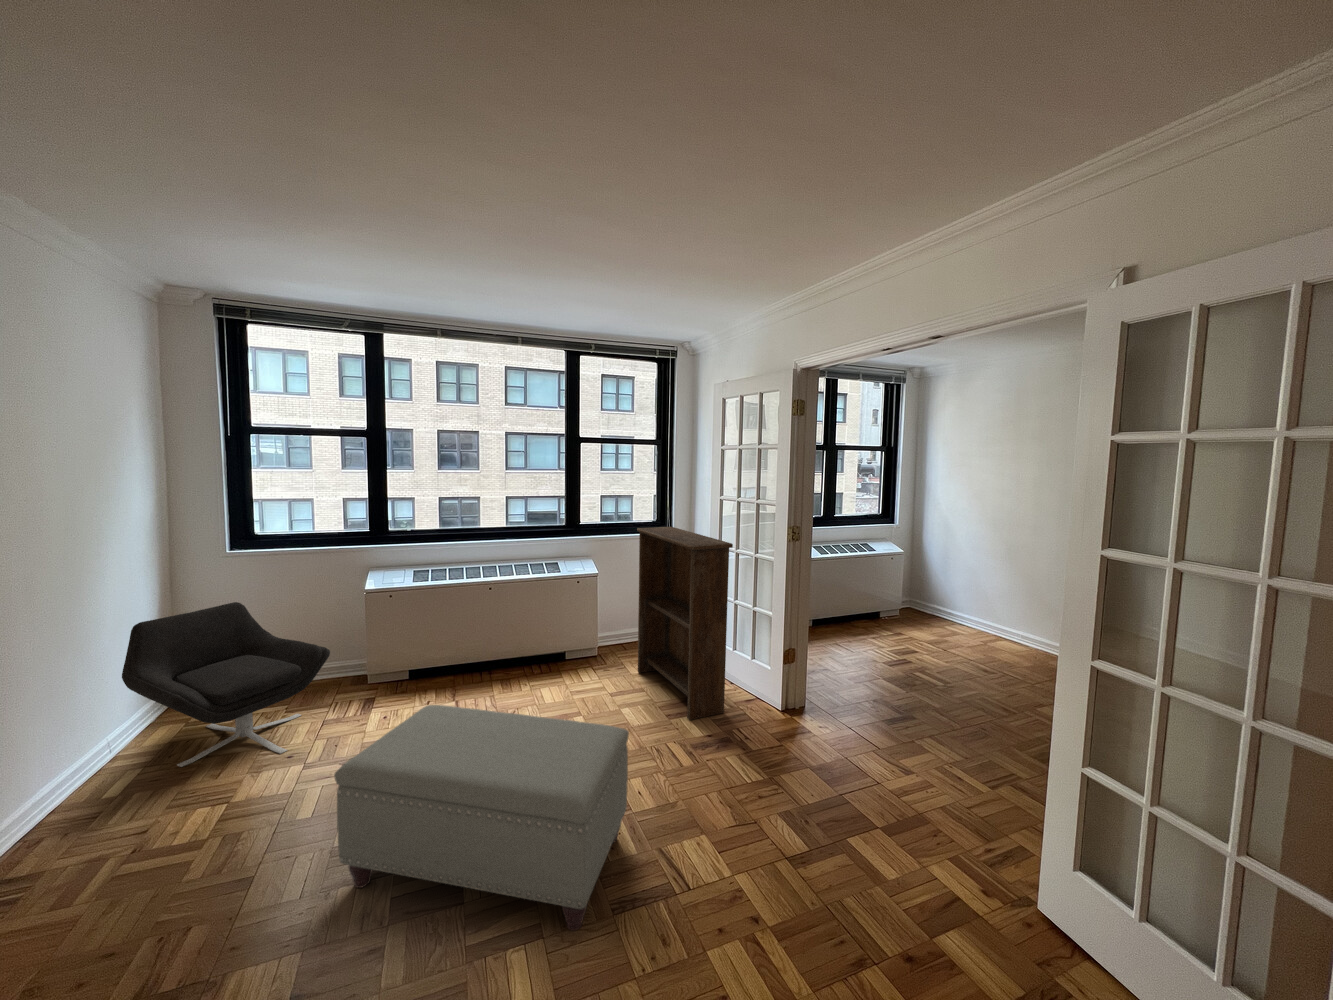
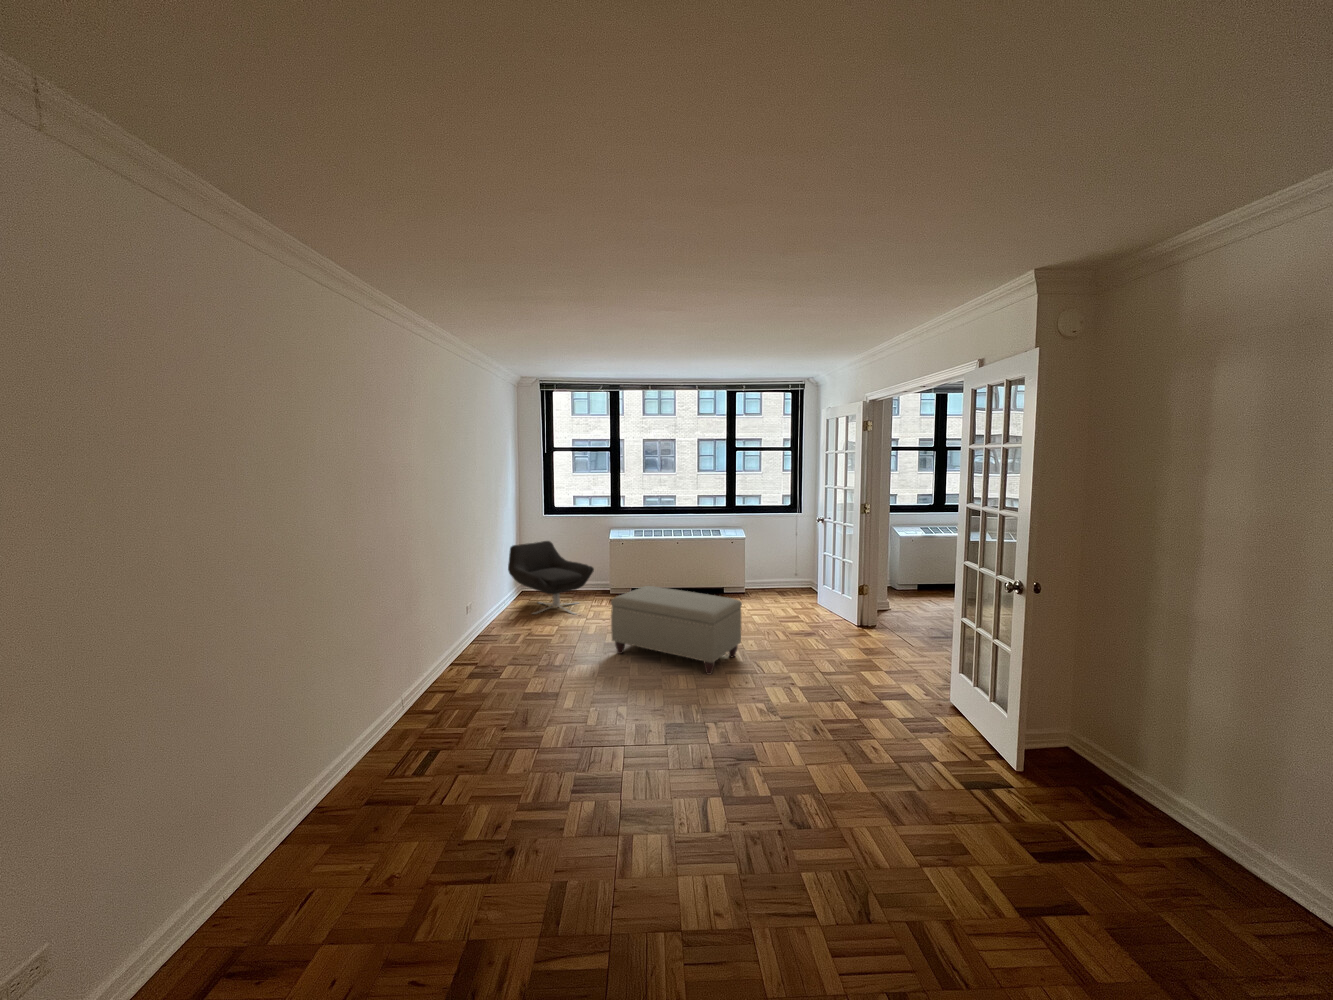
bookshelf: present [637,527,733,720] -> none [770,507,824,625]

